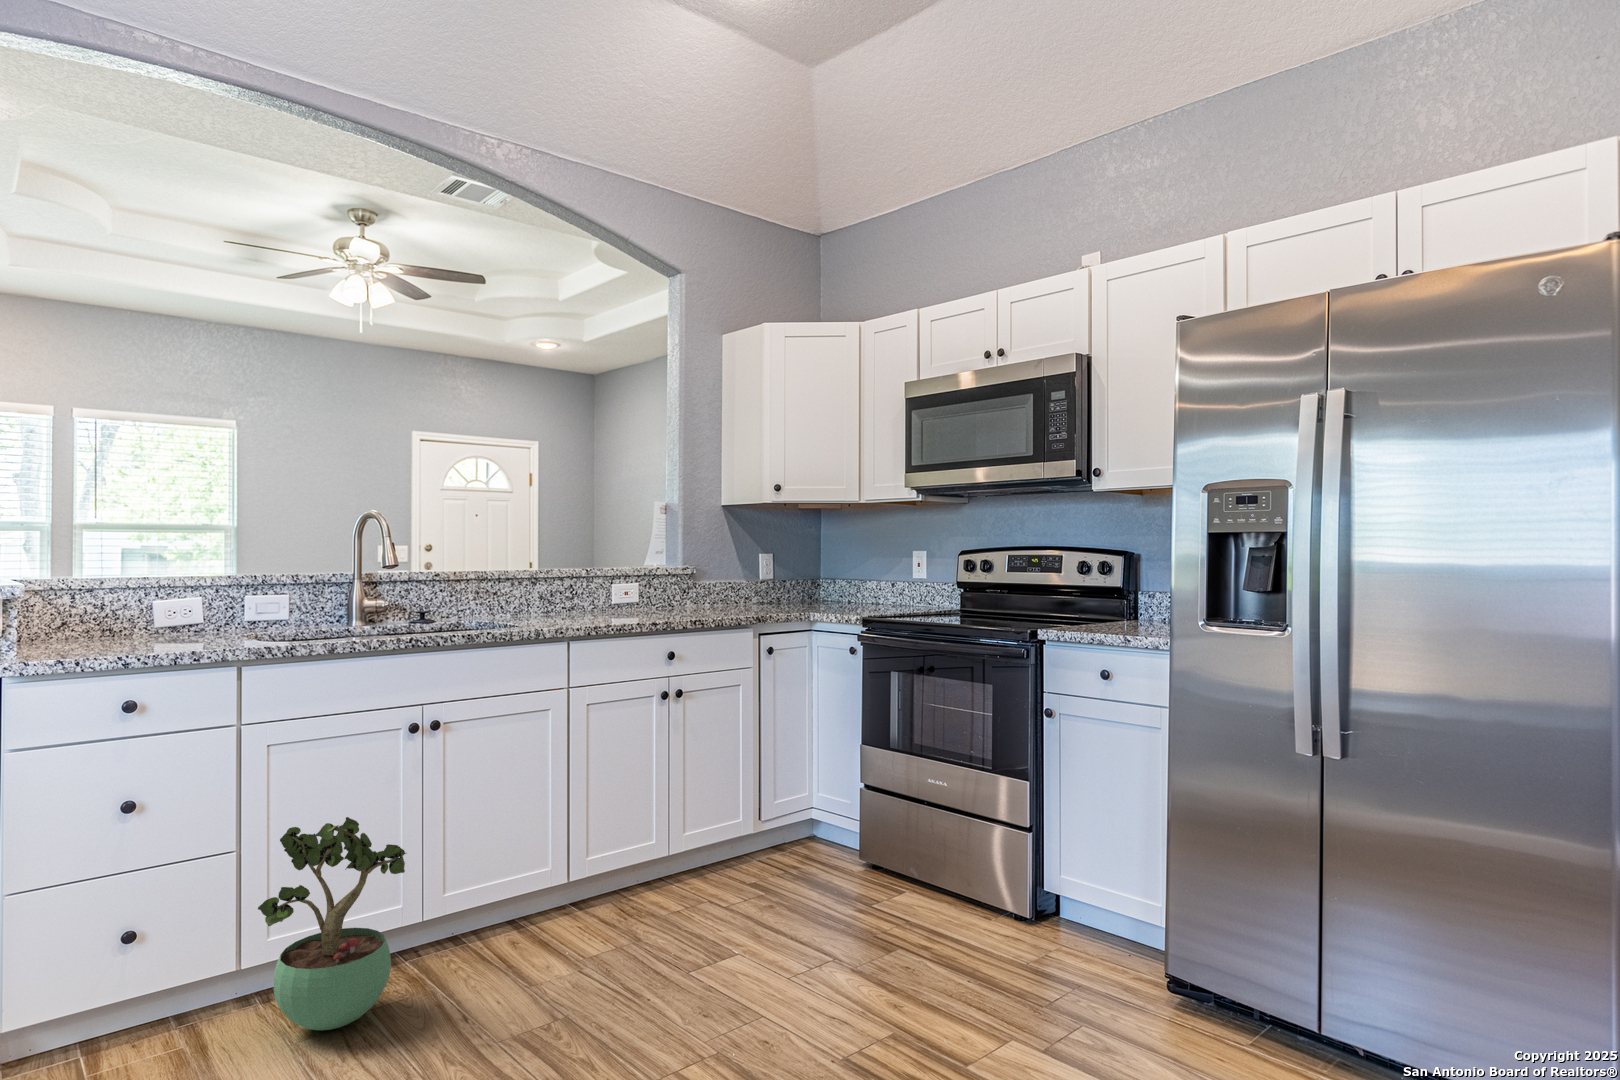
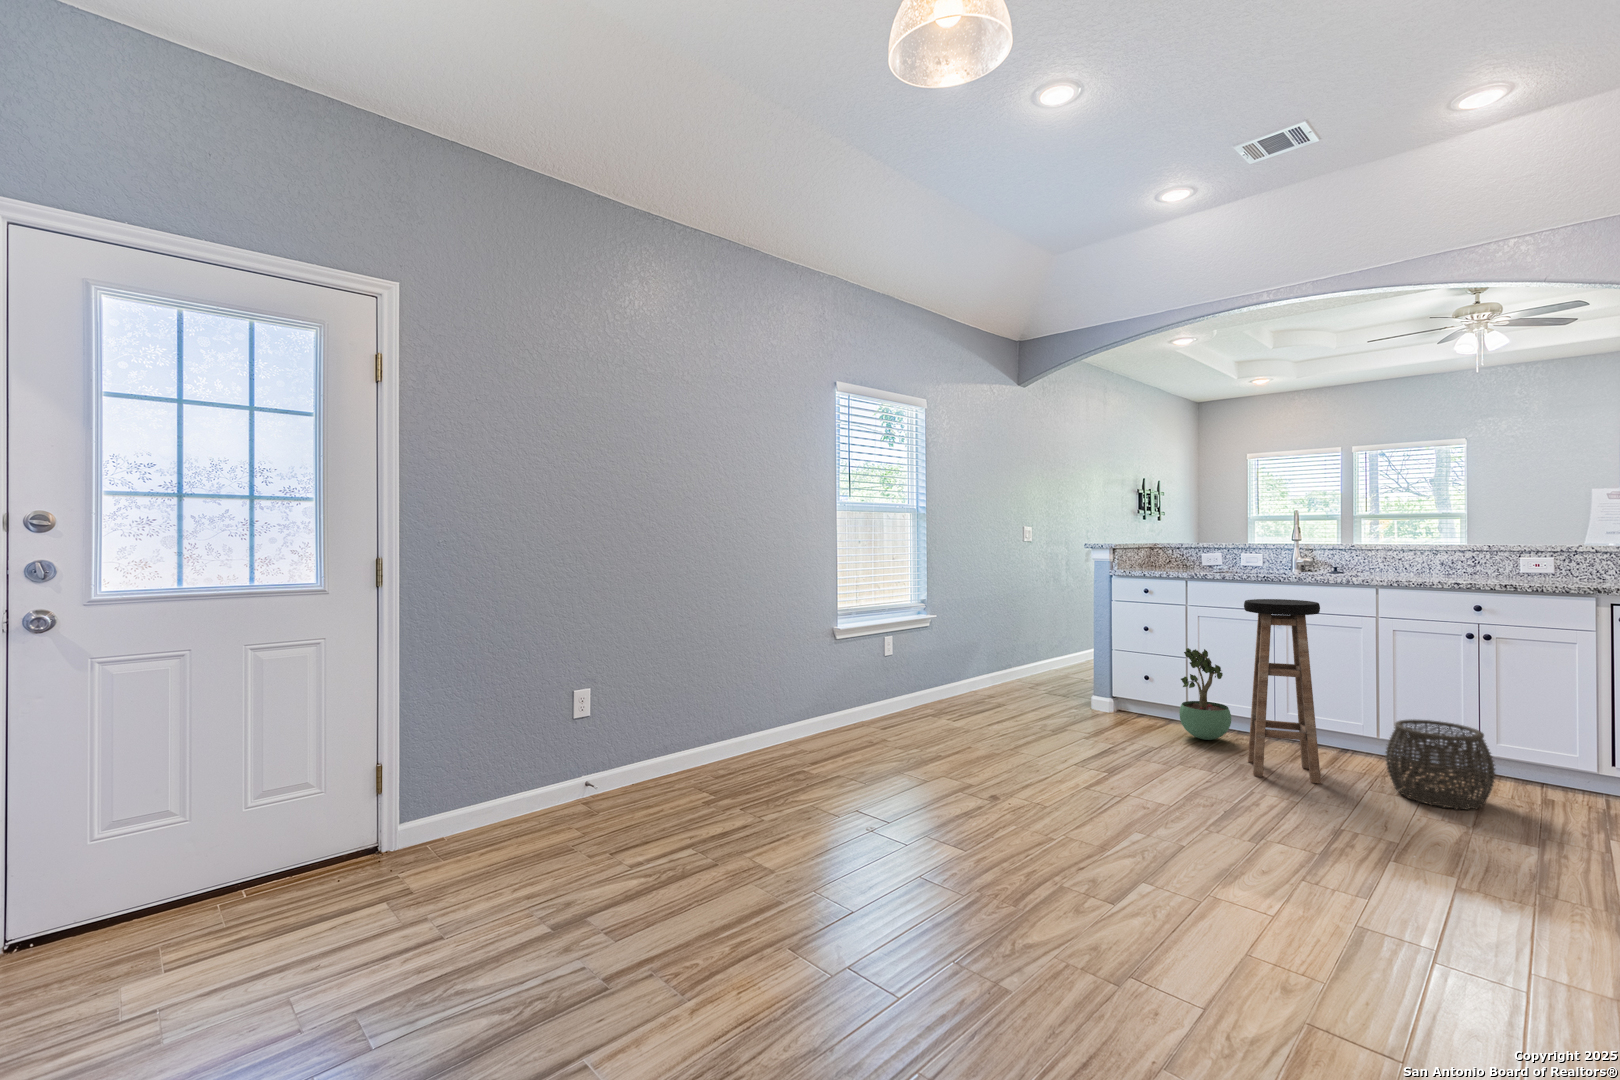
bar stool: none [494,675,643,1043] -> present [1244,599,1321,784]
woven basket: none [665,818,785,952] -> present [1385,719,1495,810]

